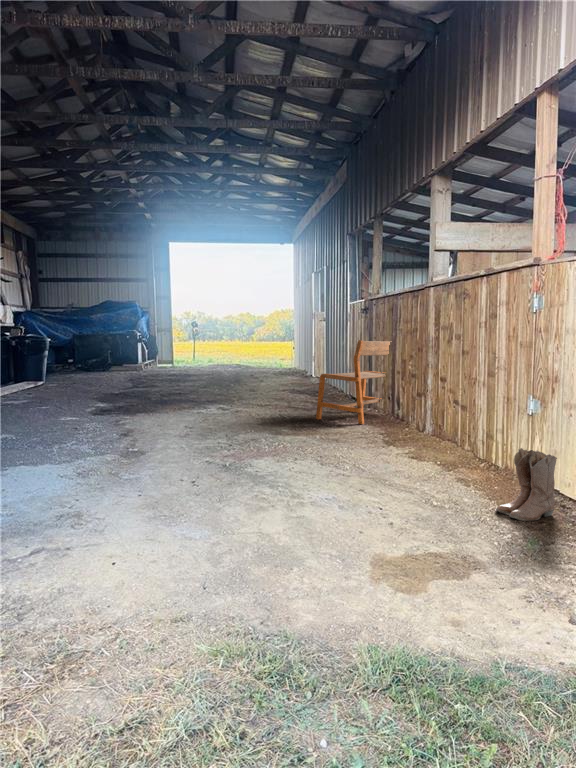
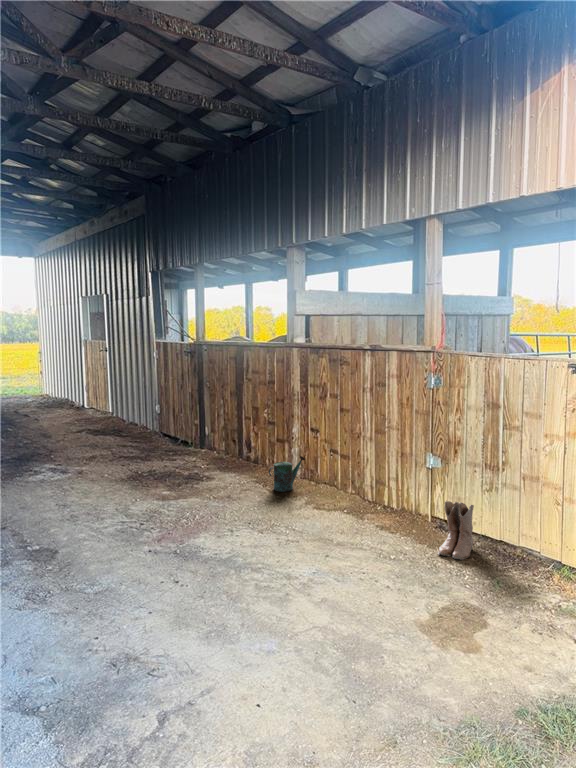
bench: present [316,340,391,424] -> none [172,386,240,473]
watering can: none [386,408,434,443] -> present [269,456,305,492]

